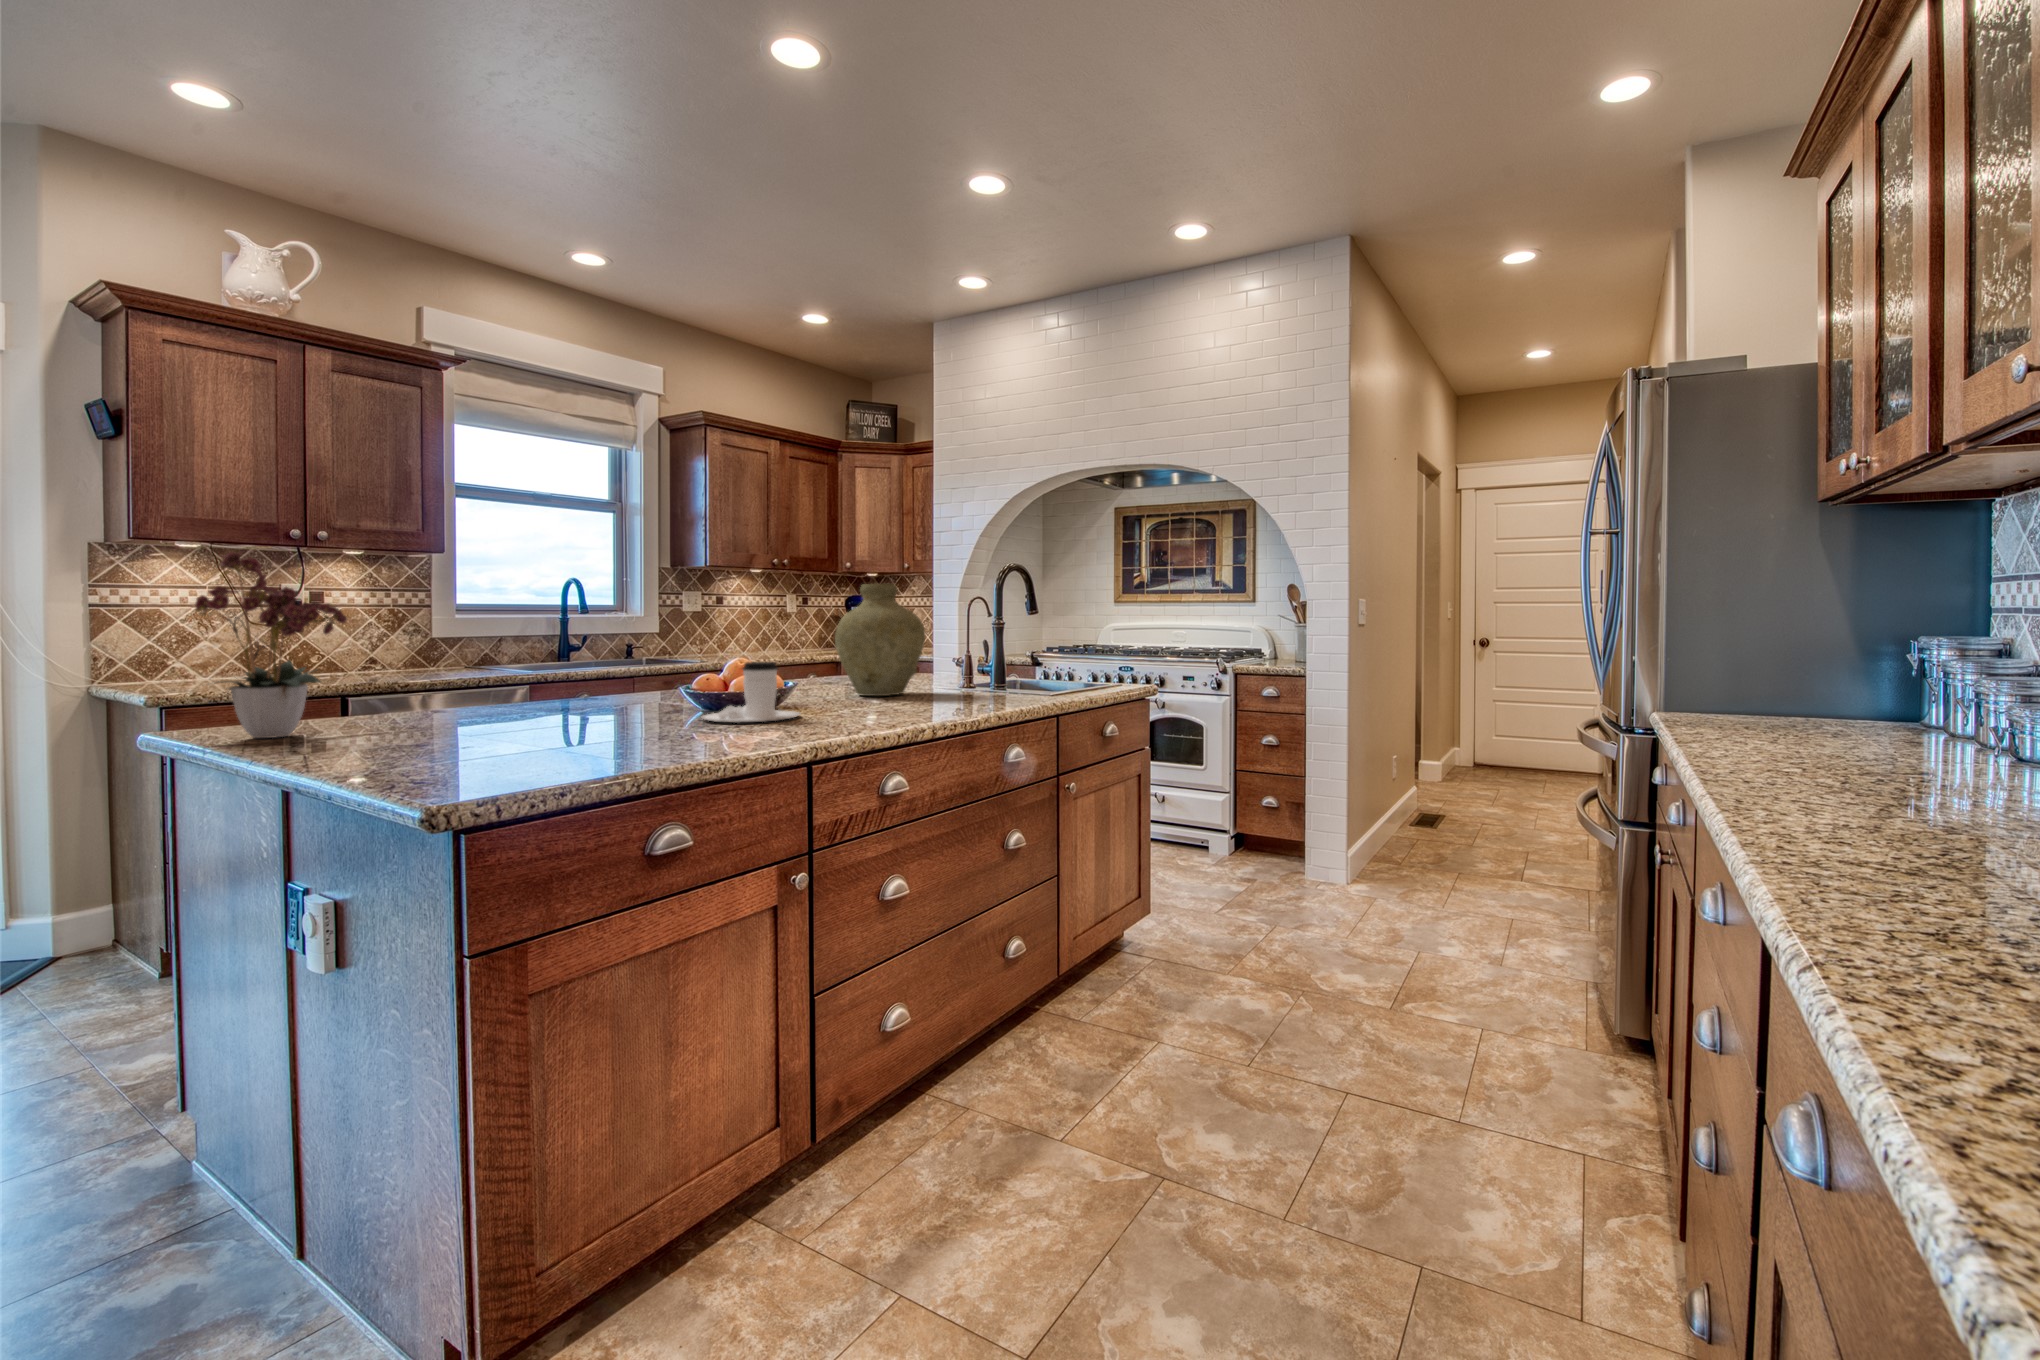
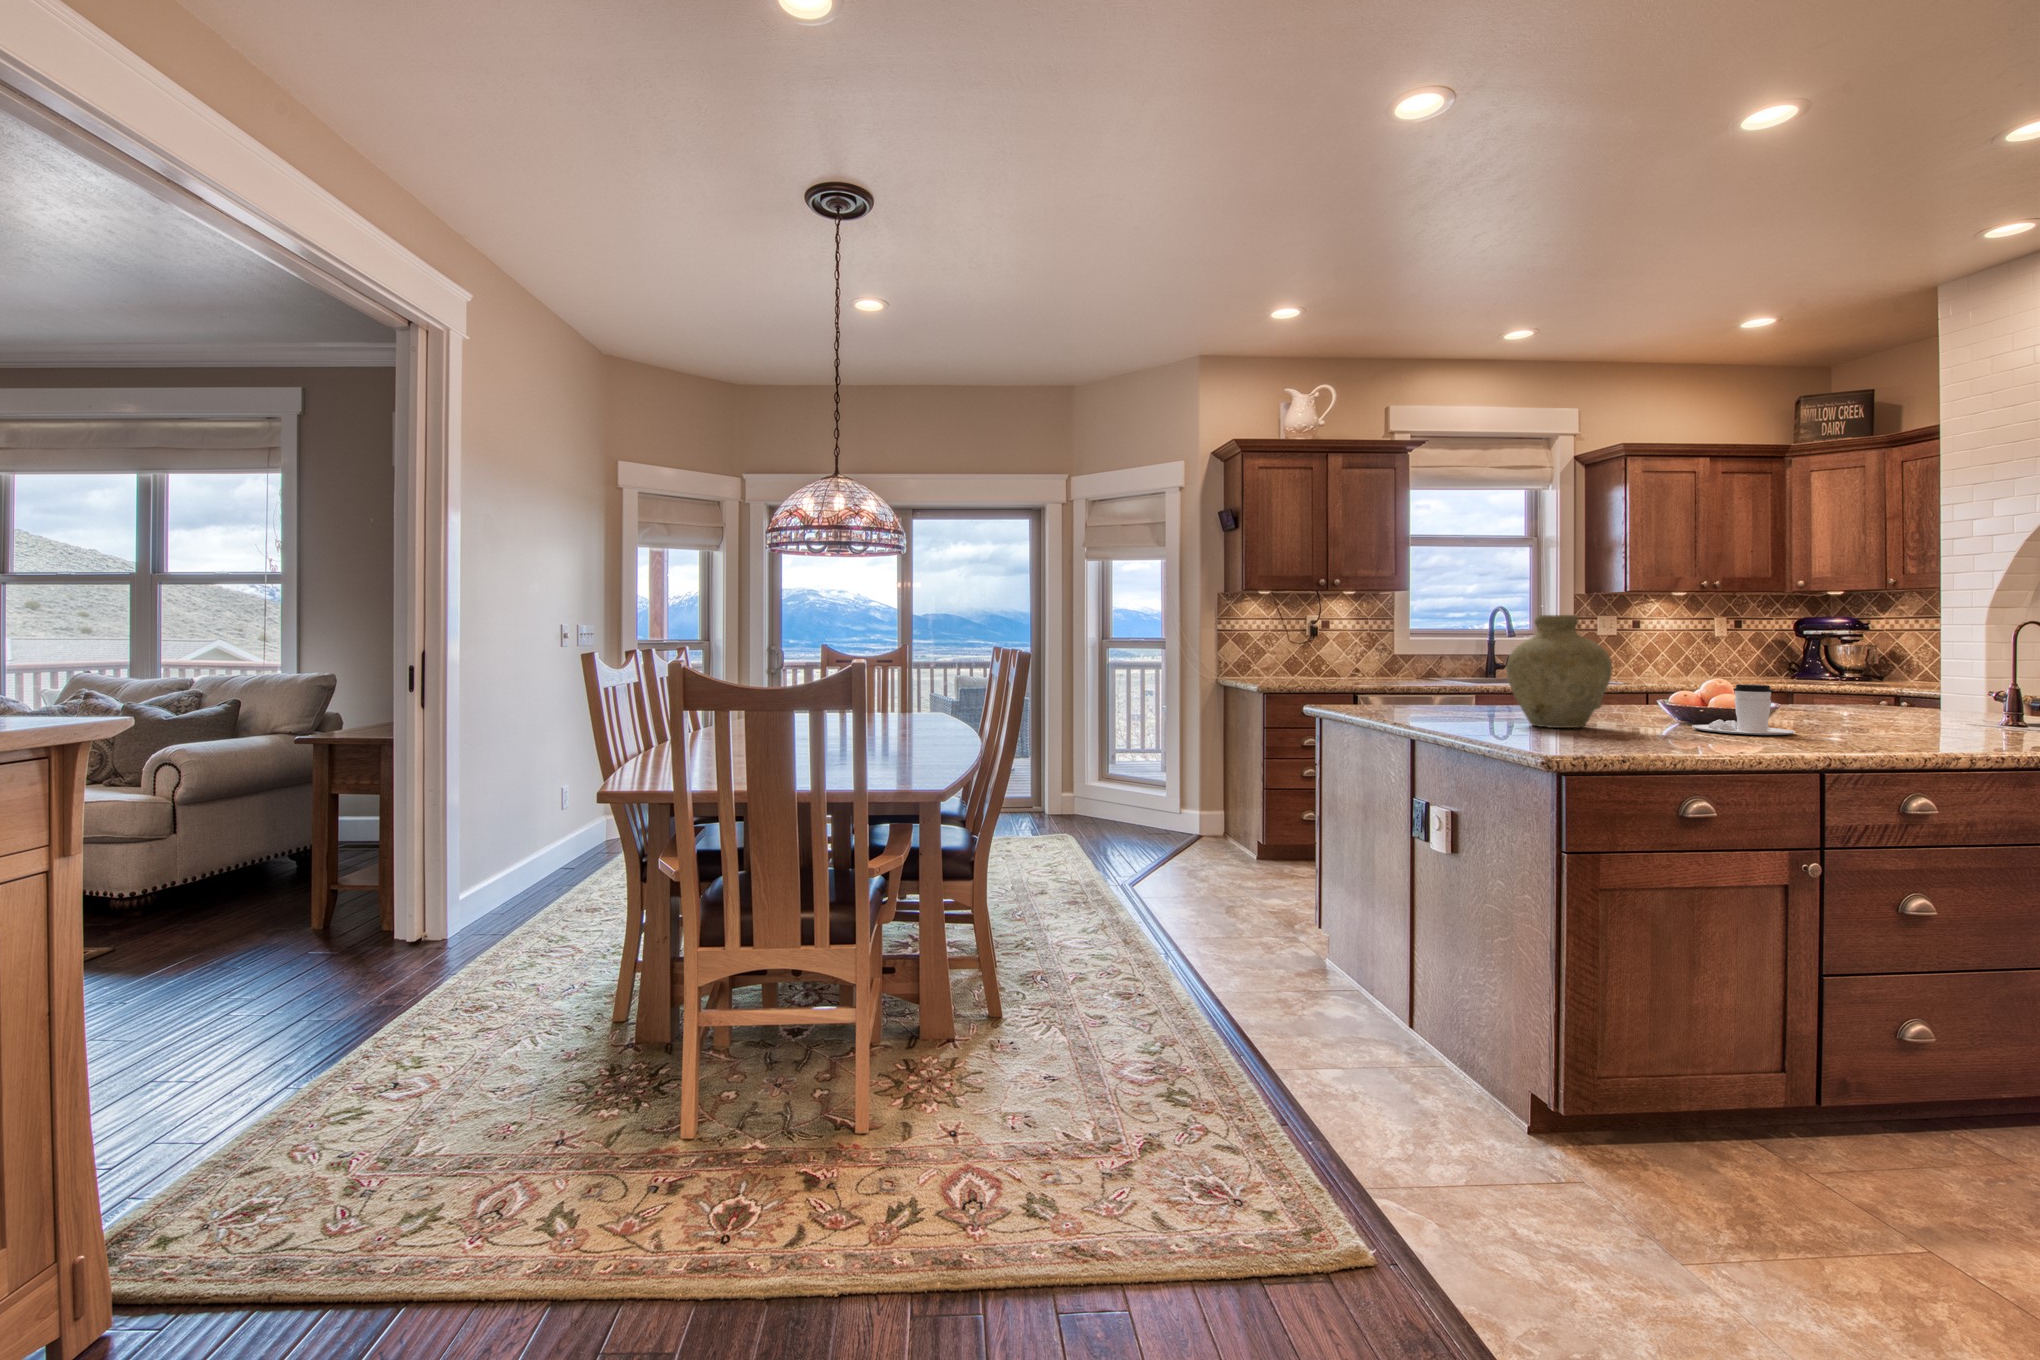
flower arrangement: present [195,553,347,738] -> none [1348,601,1435,715]
vase: present [835,584,925,696] -> present [1506,615,1612,728]

